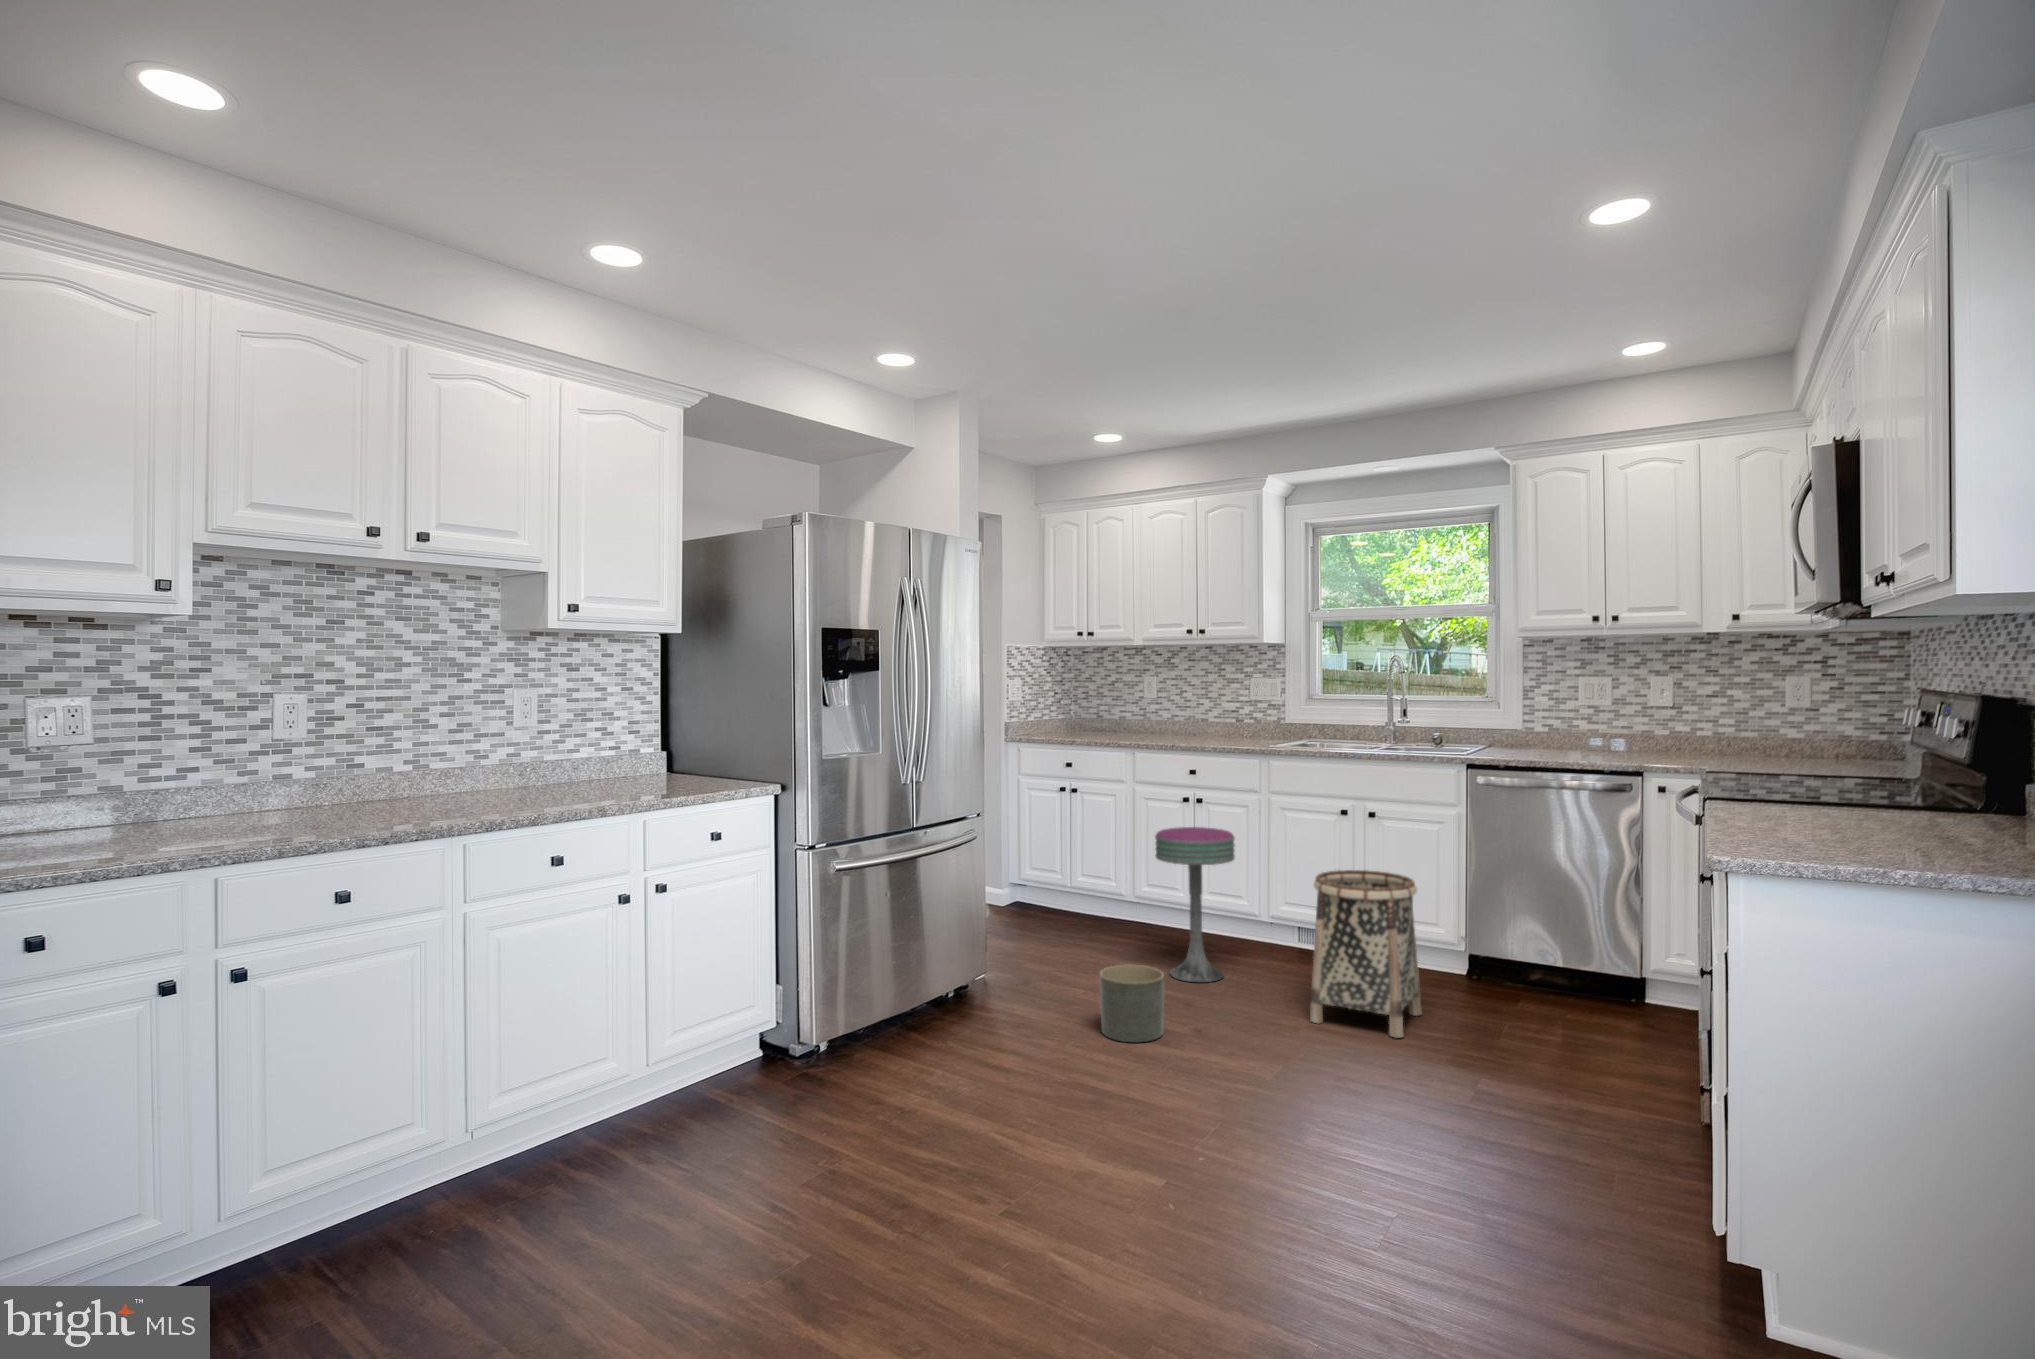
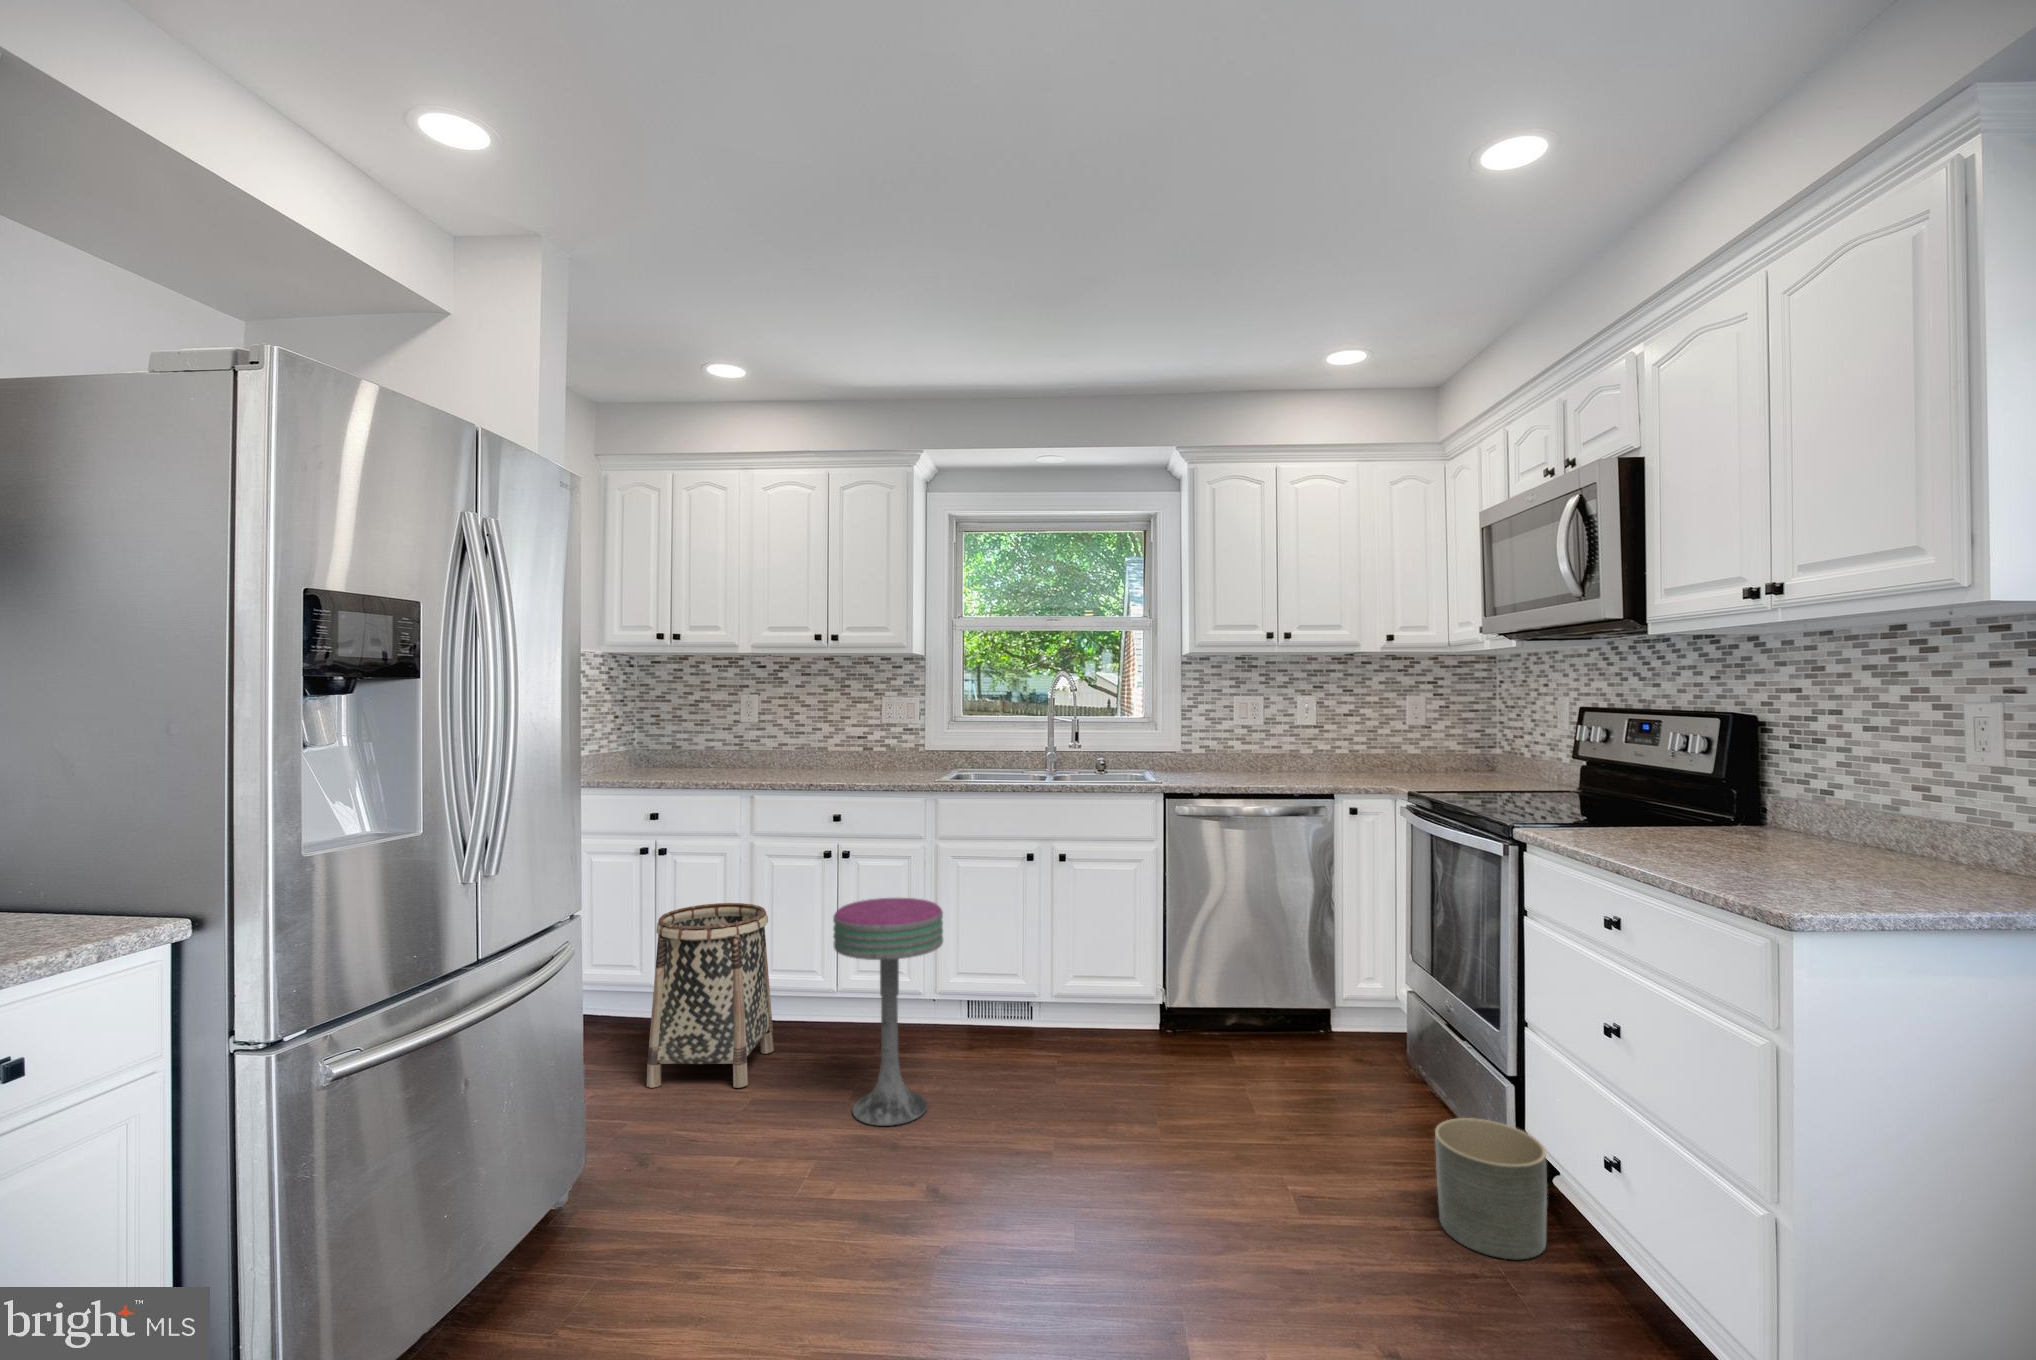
basket: present [1310,870,1422,1038] -> present [647,903,774,1088]
planter: present [1100,965,1164,1042] -> present [1435,1118,1547,1259]

